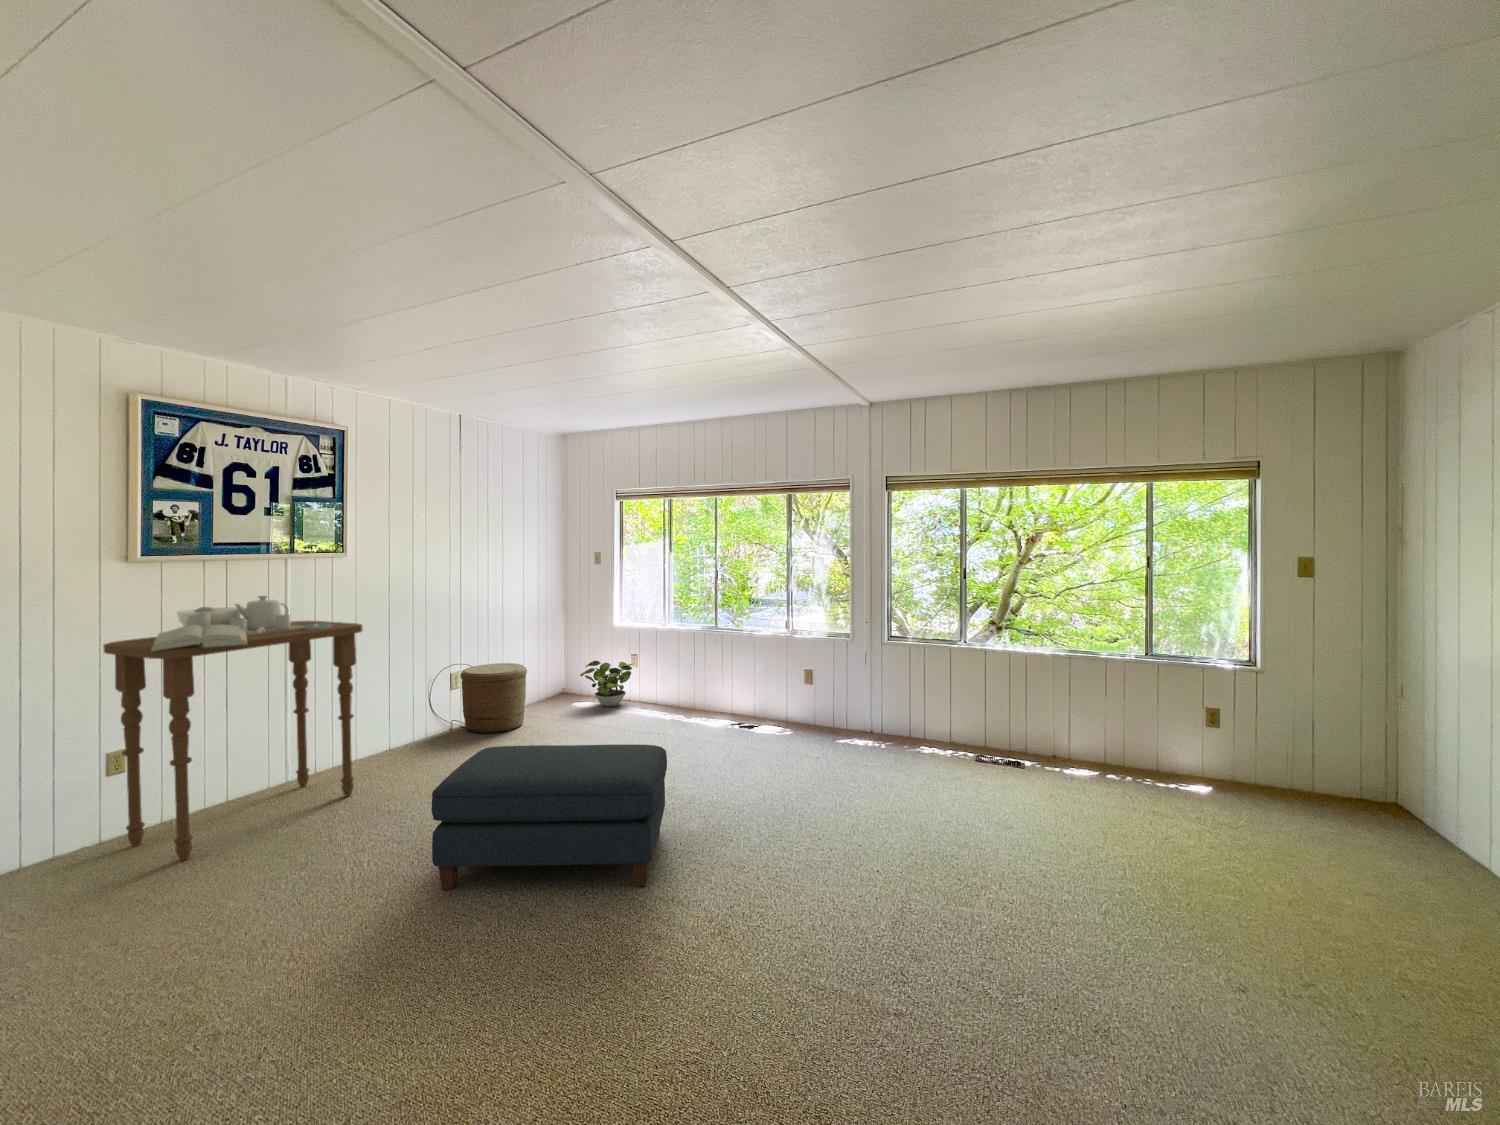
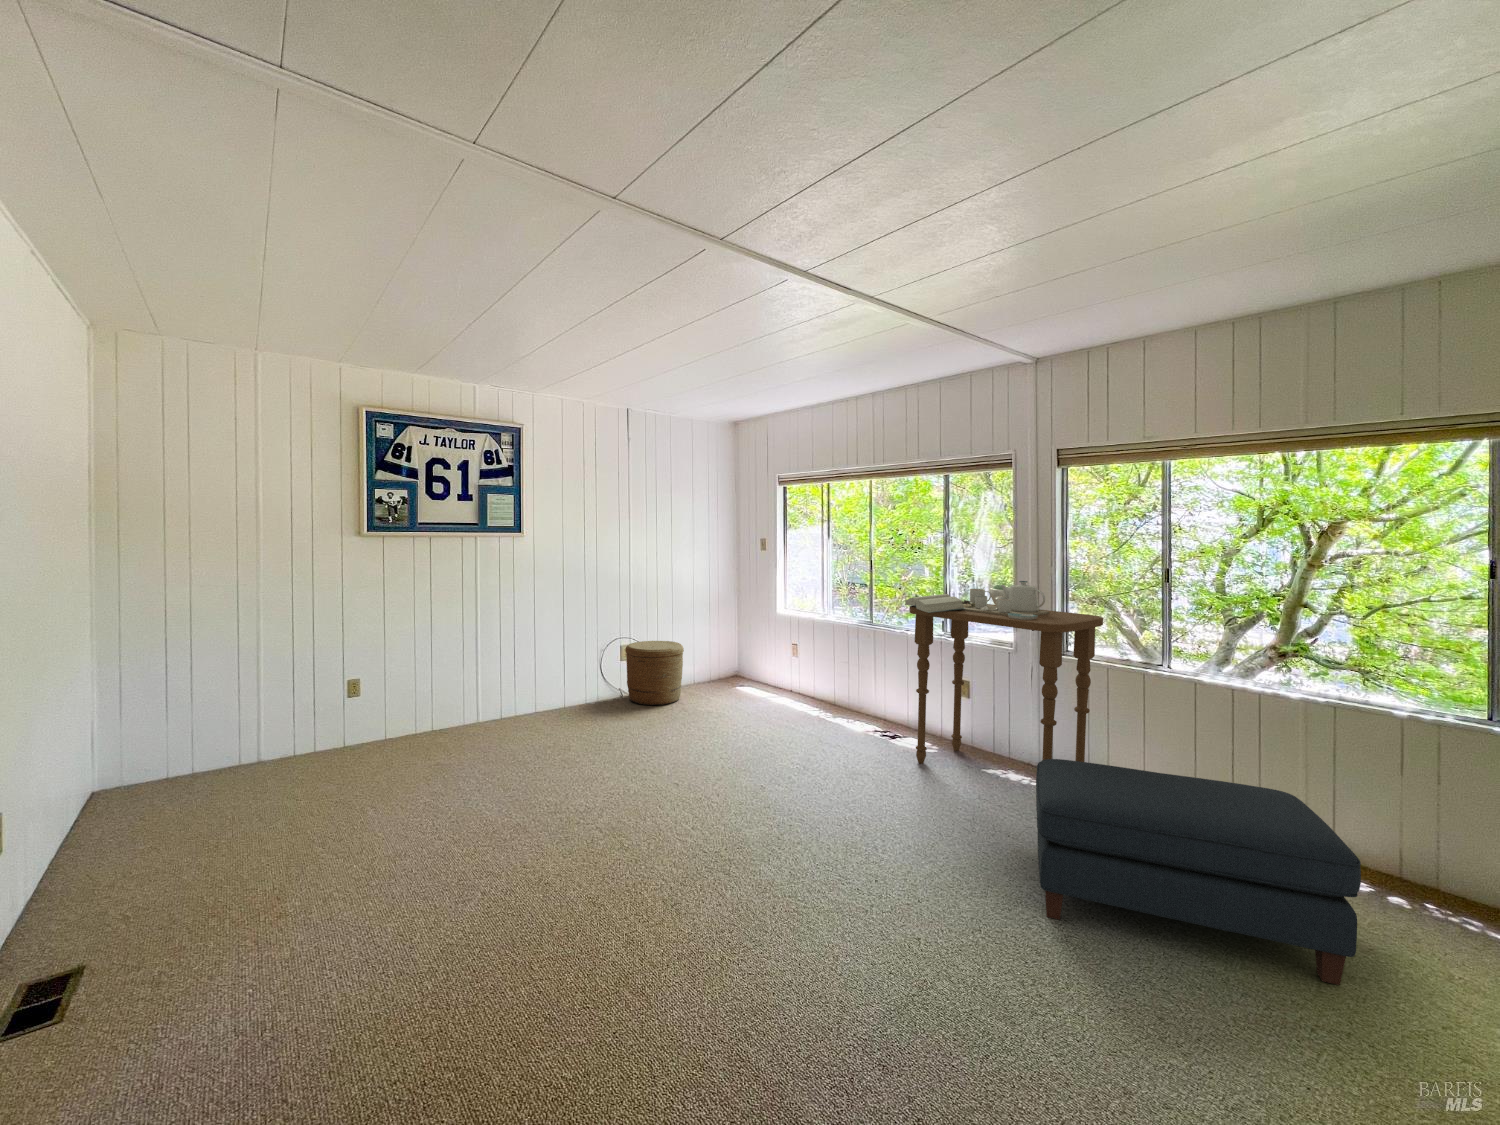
side table: present [104,596,363,861] -> present [905,581,1103,764]
potted plant: present [580,661,632,707] -> none [739,647,794,694]
ottoman: present [432,744,667,890] -> present [1036,759,1361,985]

